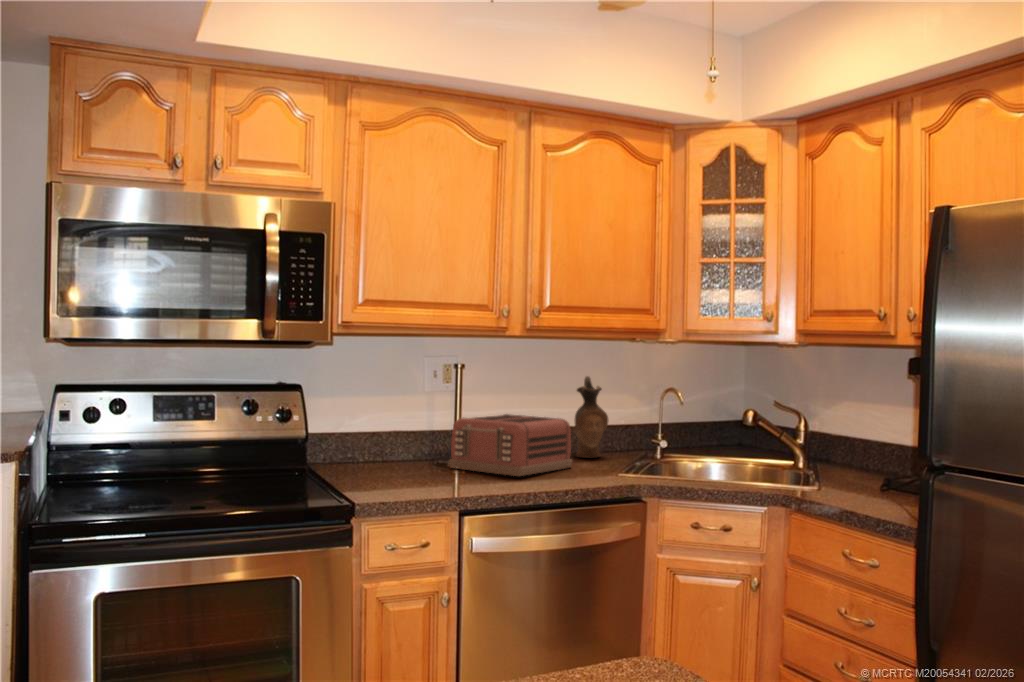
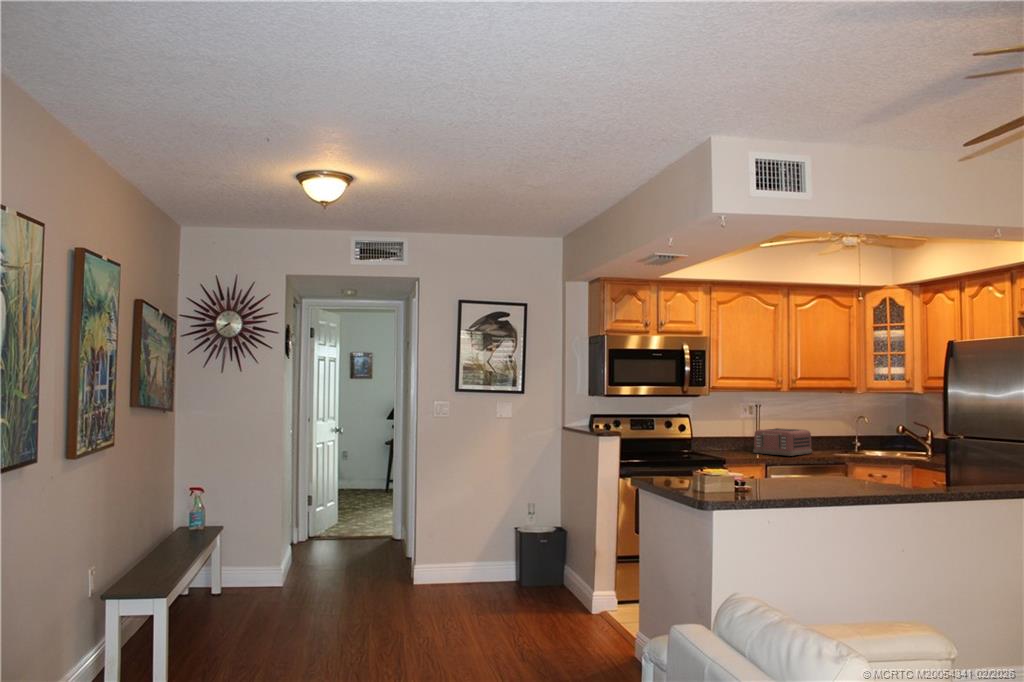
ceramic pitcher: present [575,376,608,458] -> none [809,410,827,449]

